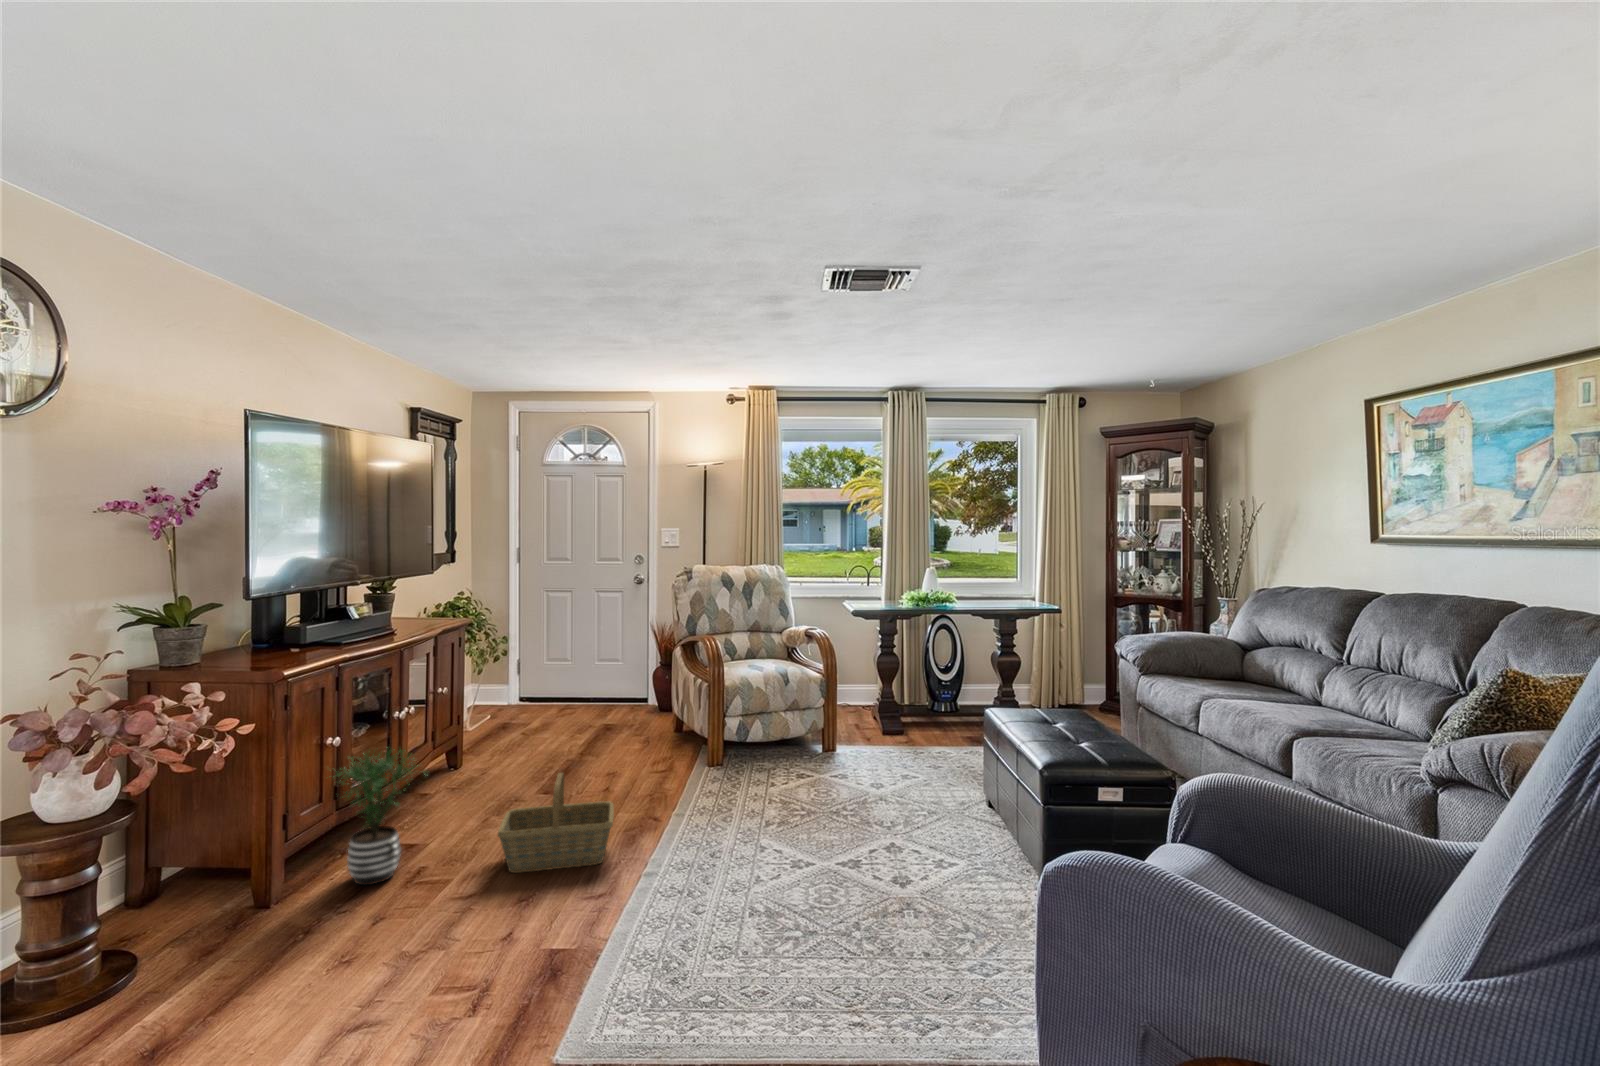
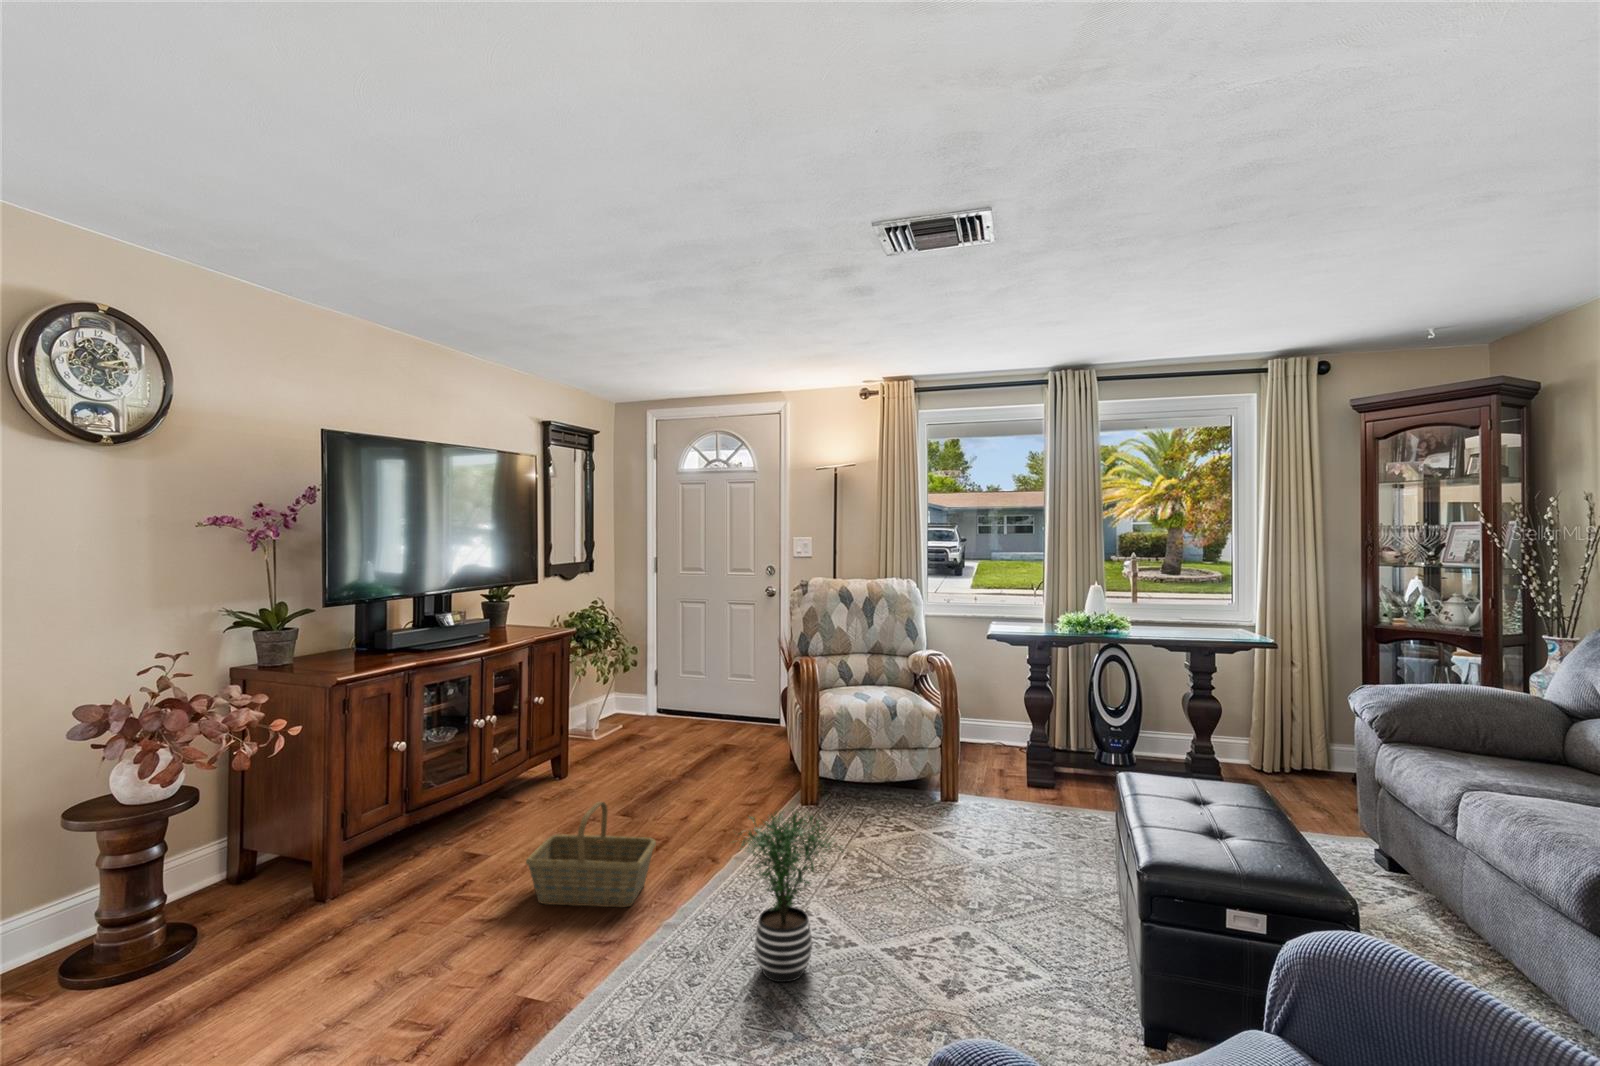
potted plant: present [334,750,418,885] -> present [733,812,843,982]

